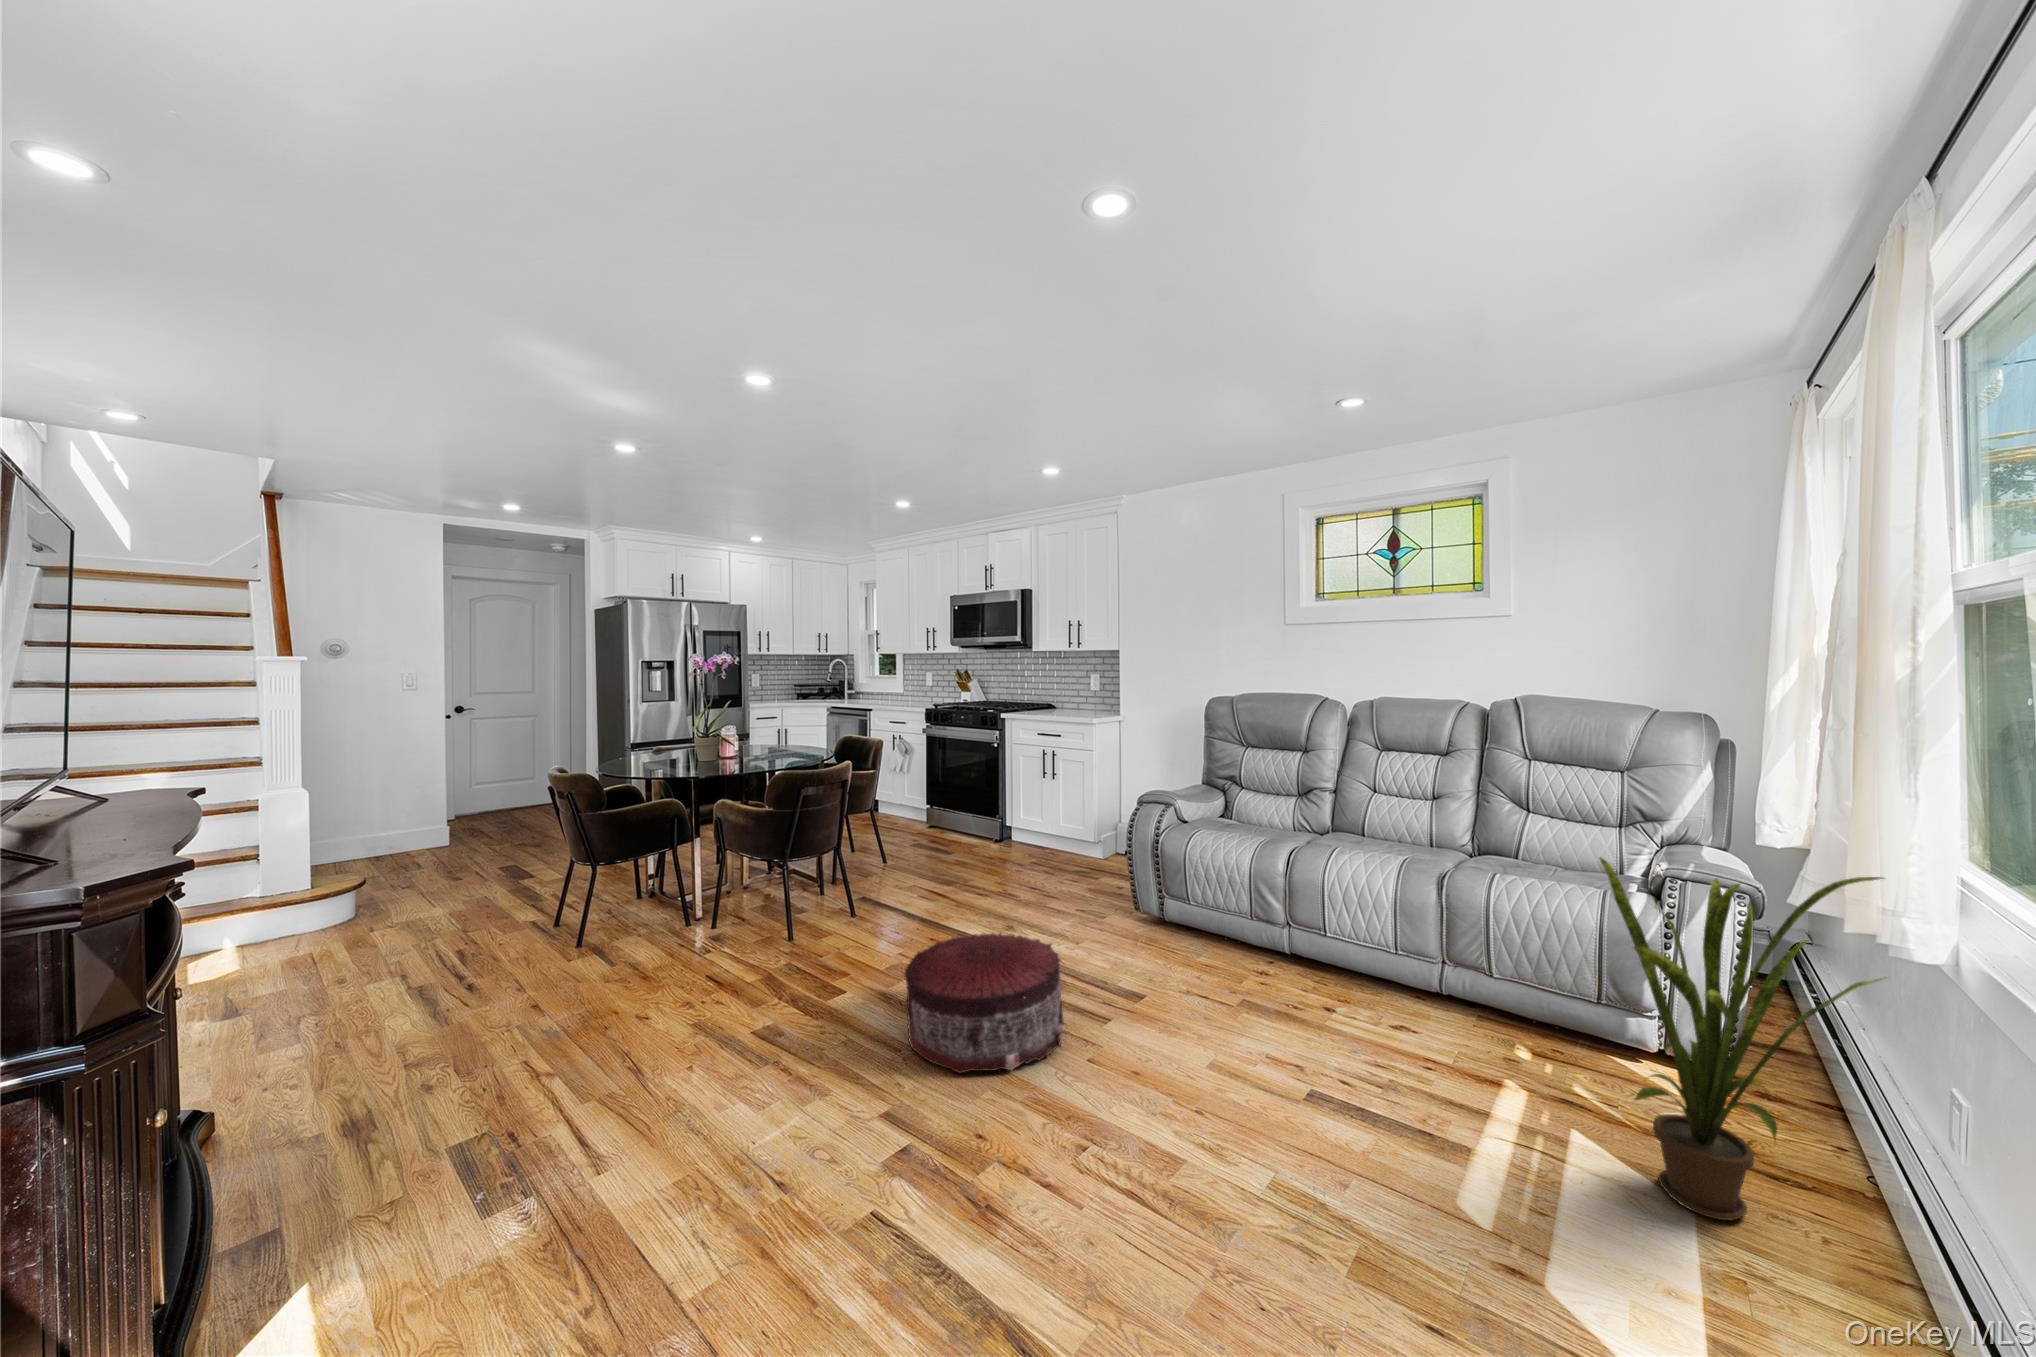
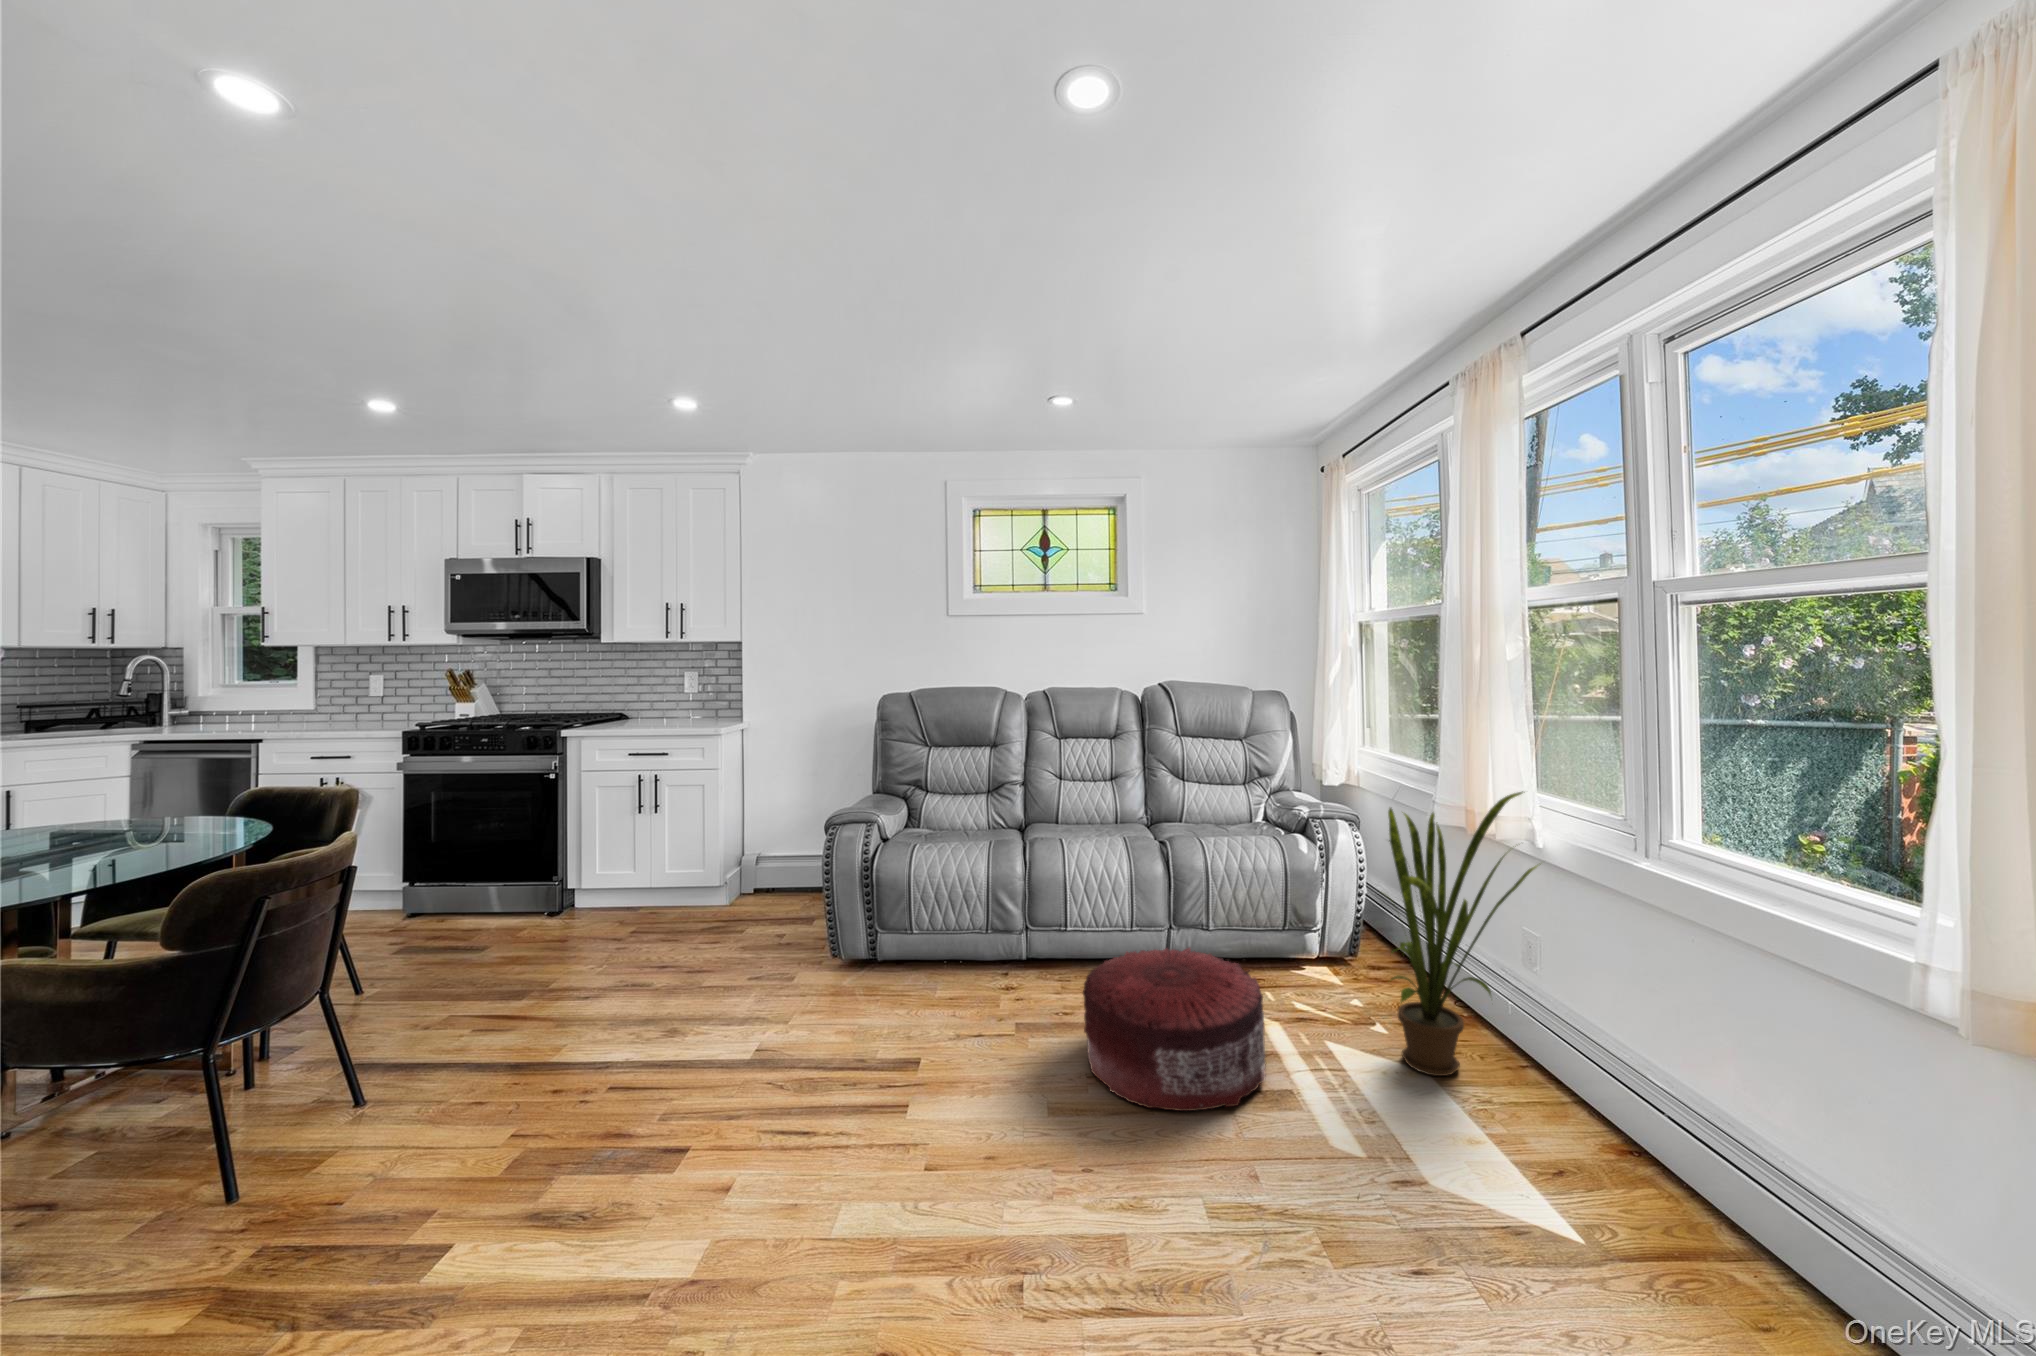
pouf: present [905,933,1064,1073] -> present [1083,948,1266,1111]

